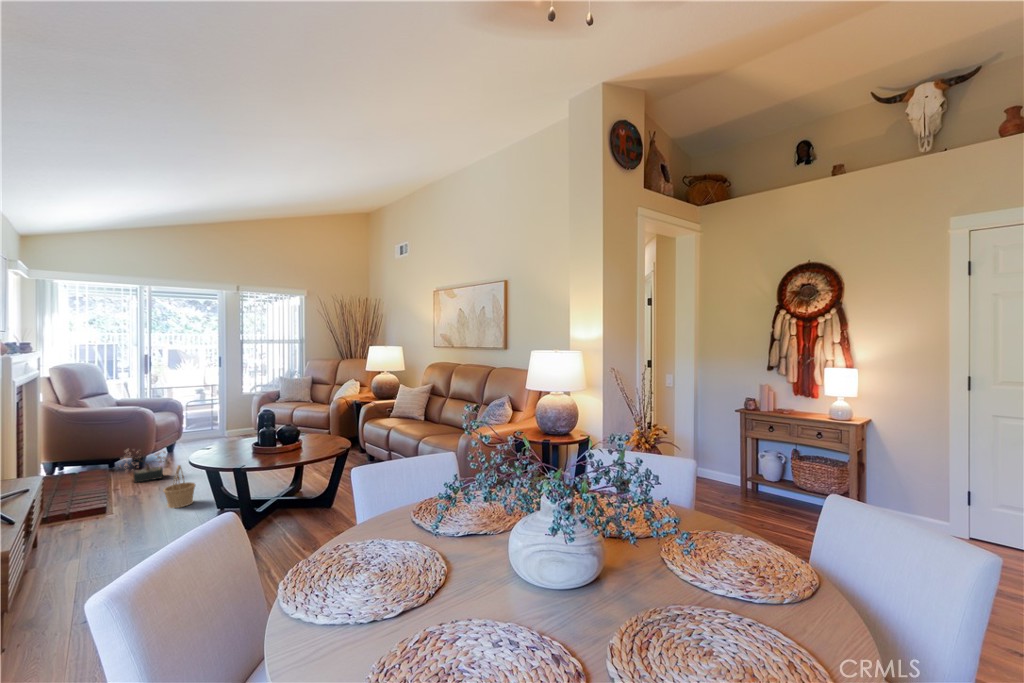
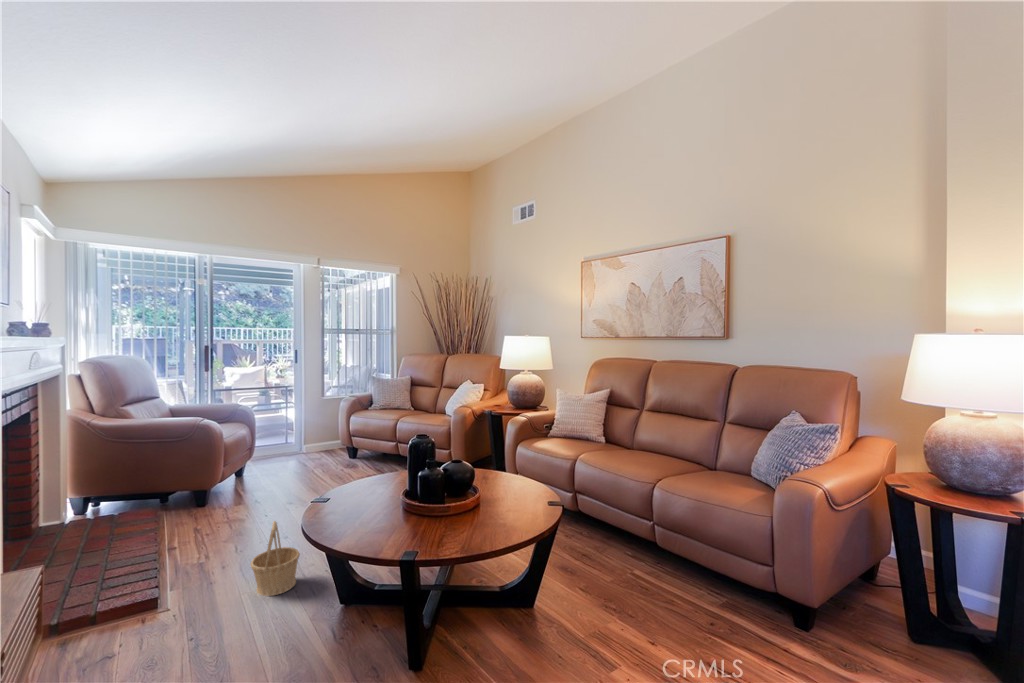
decorative plant: present [121,449,166,482] -> none [176,482,248,536]

